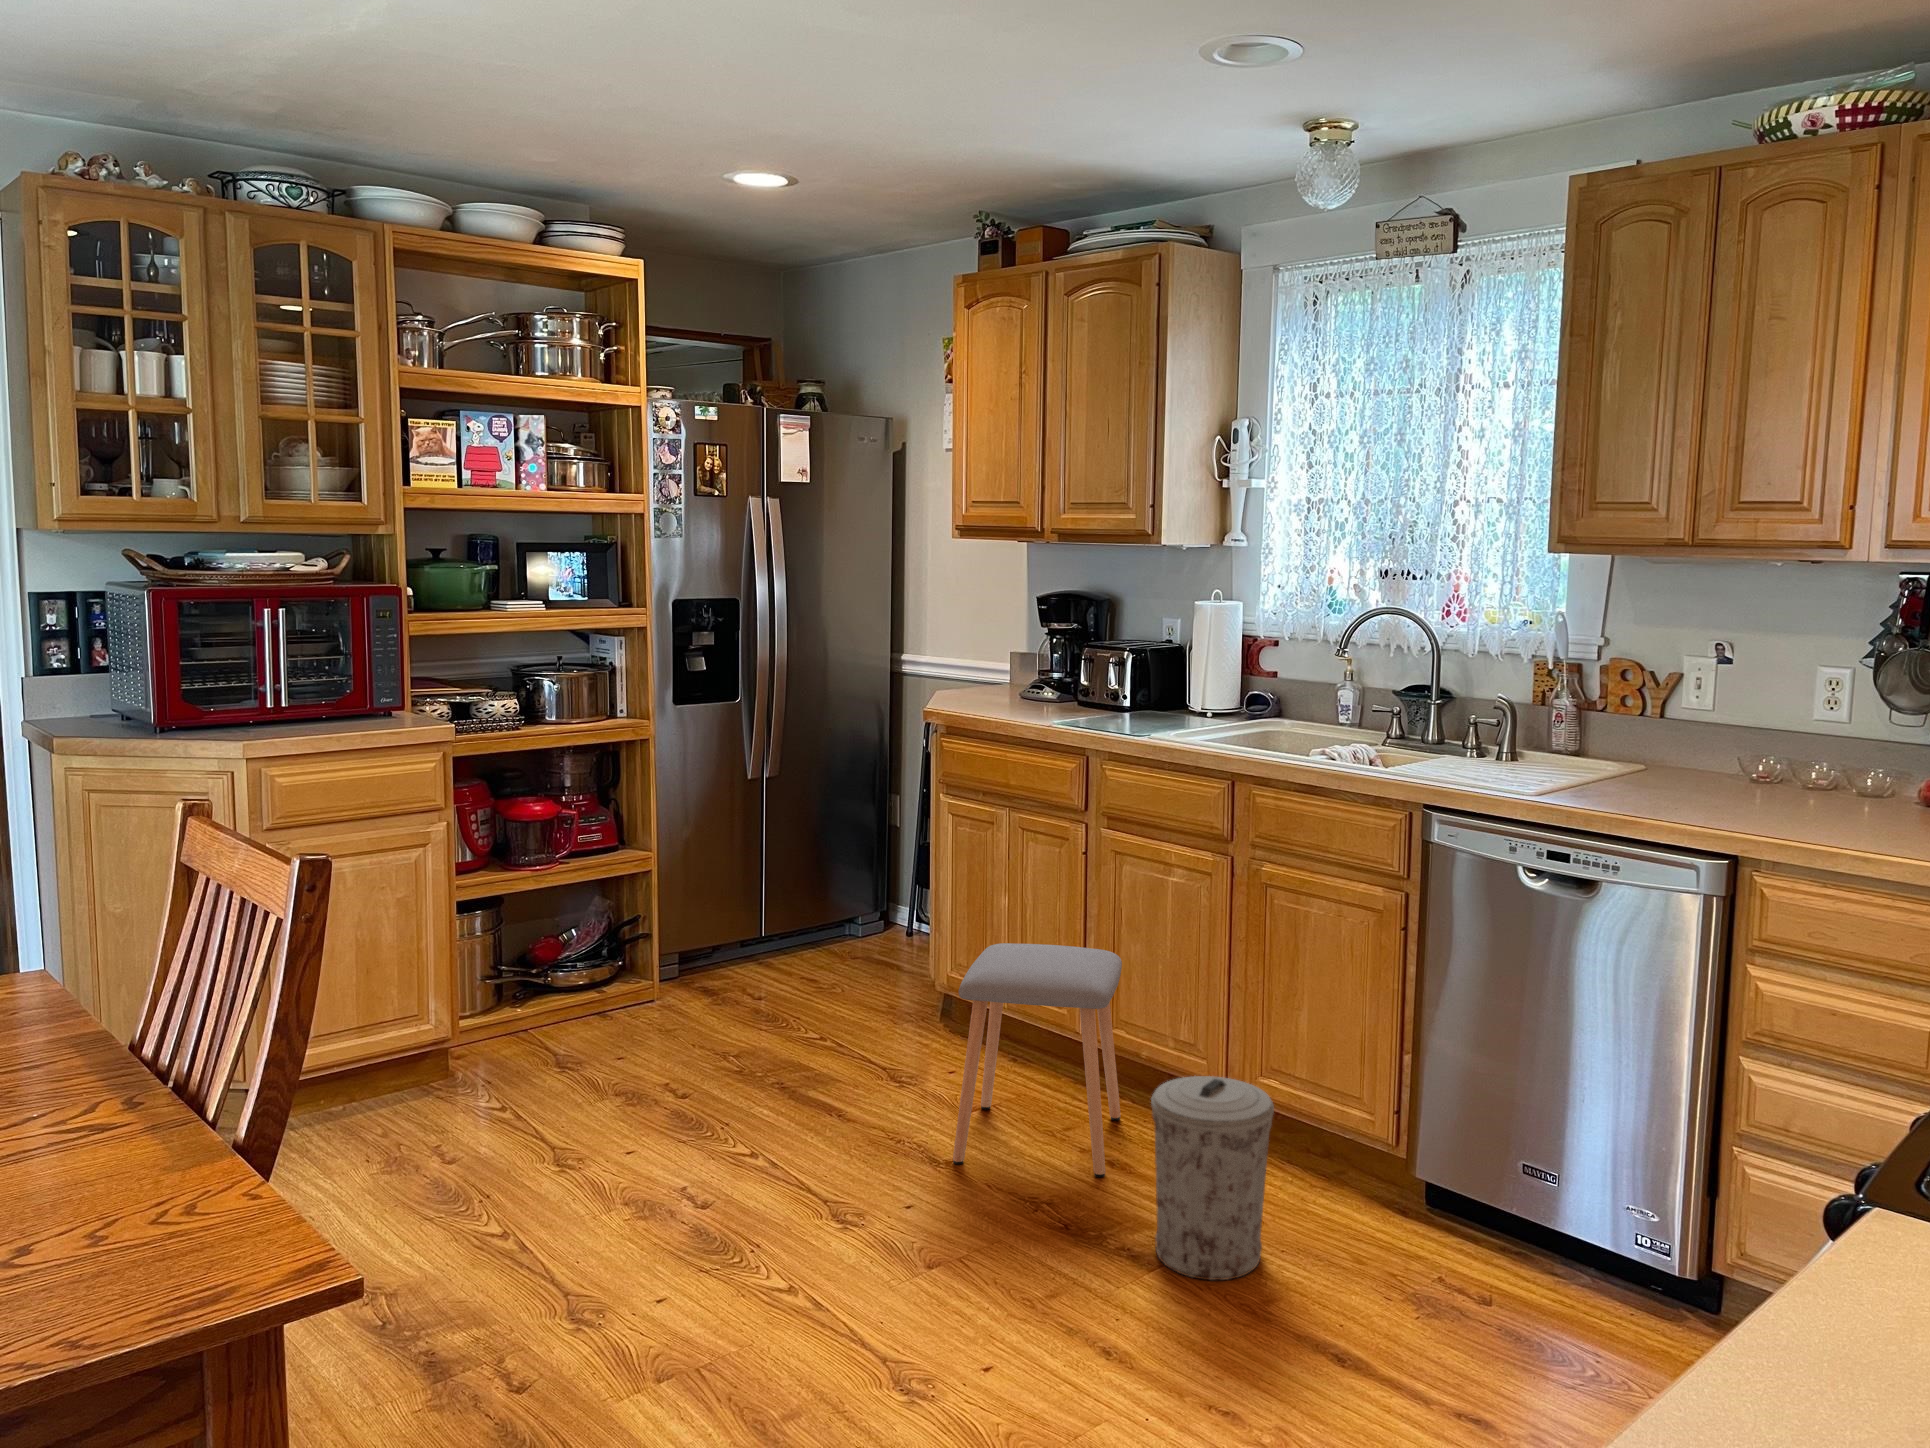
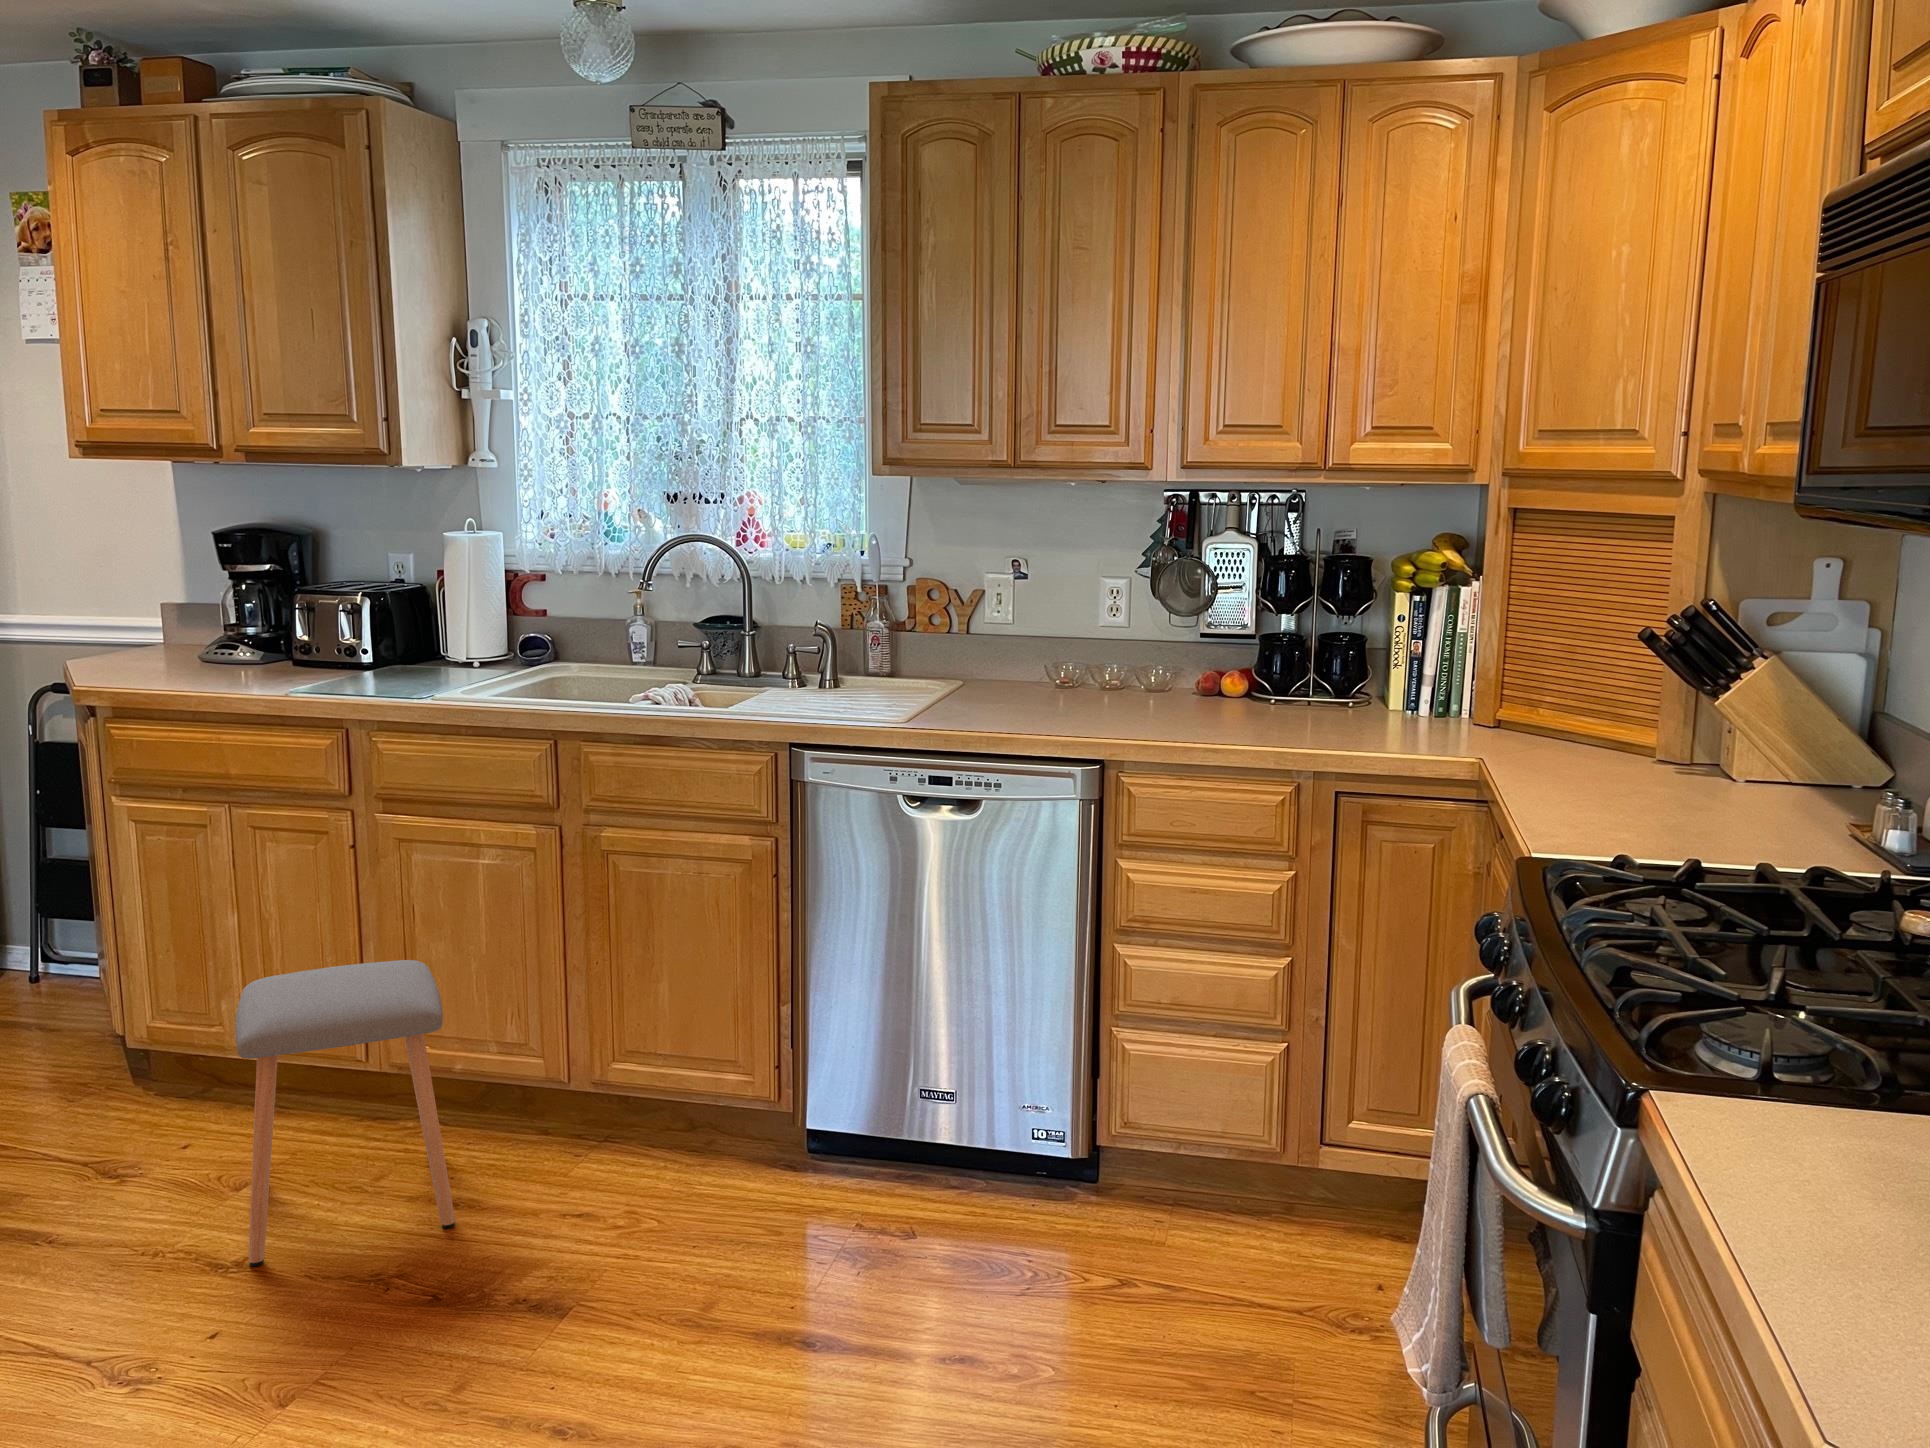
trash can: present [1151,1076,1274,1280] -> none [541,1077,684,1310]

